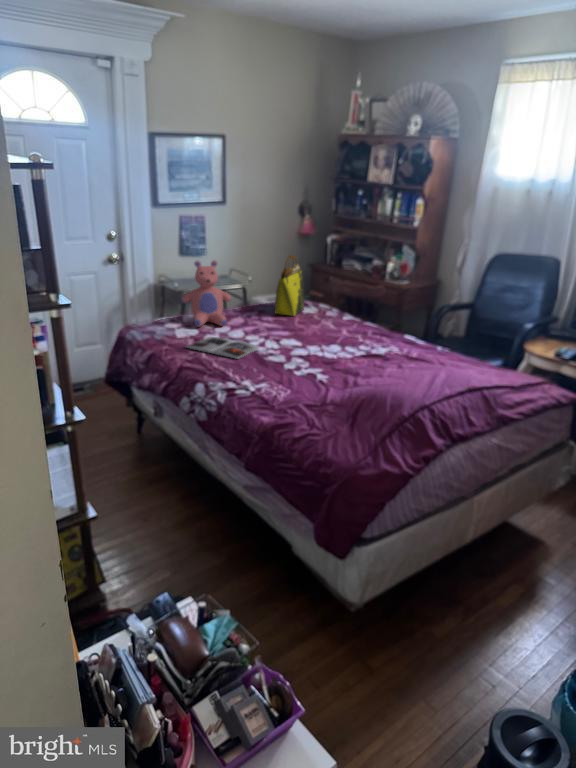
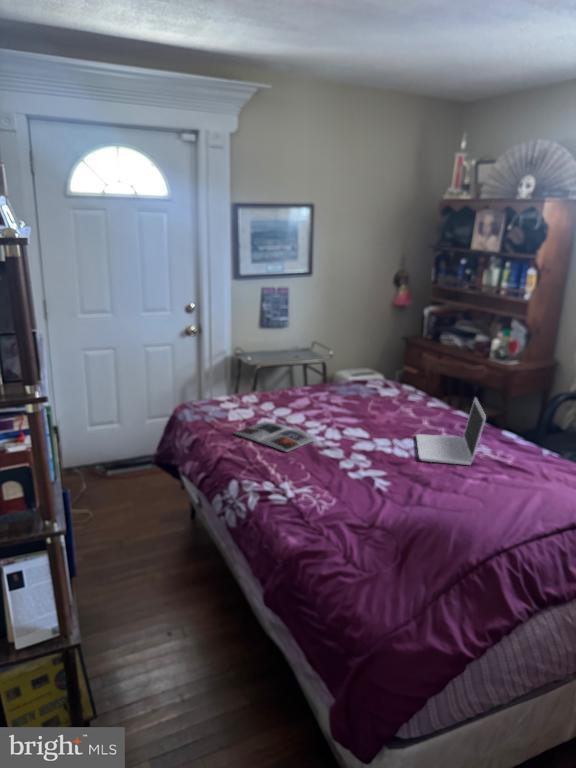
tote bag: present [275,255,304,316] -> none [348,331,385,400]
teddy bear: present [182,260,231,327] -> none [243,335,299,409]
laptop: none [340,306,399,359] -> present [416,398,486,465]

